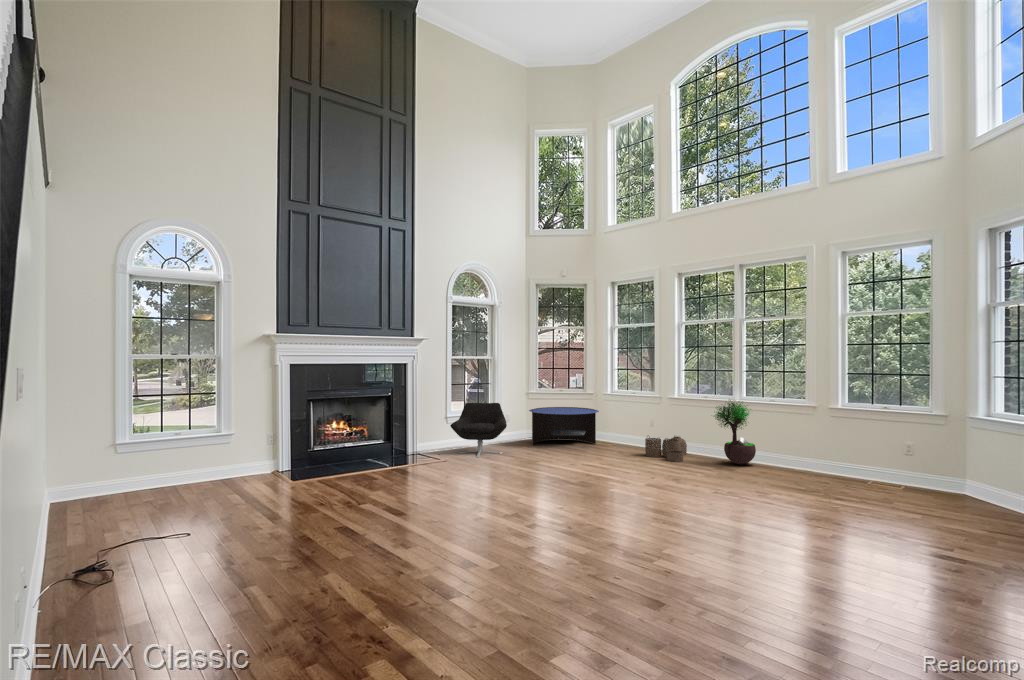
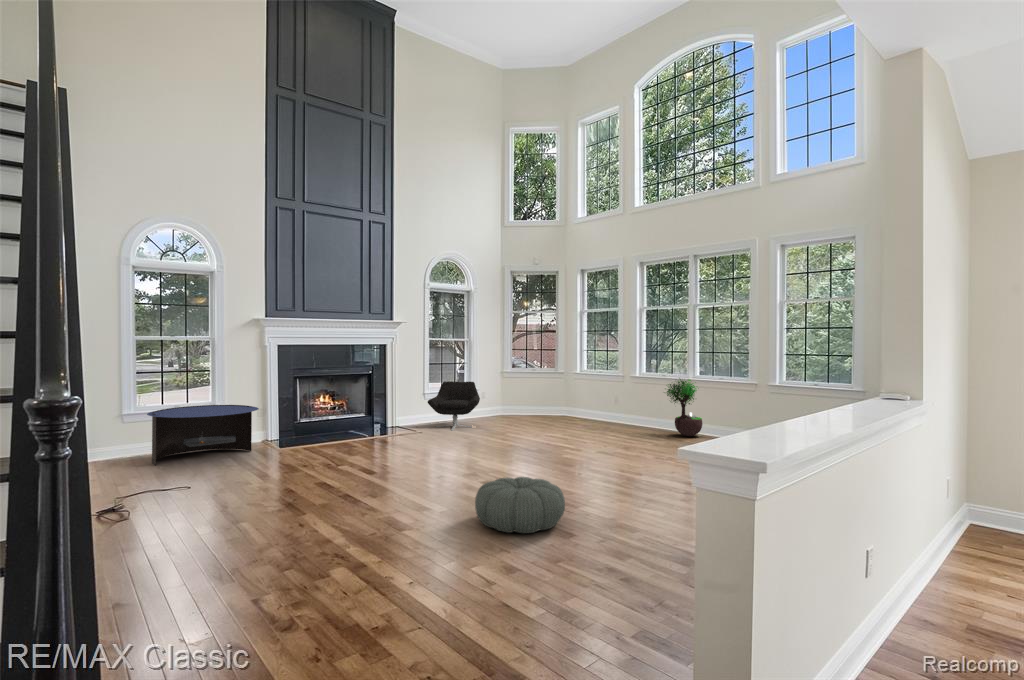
coffee table: present [529,407,599,445] -> present [147,405,259,466]
woven basket: present [645,435,687,462] -> none [606,411,644,434]
pouf: none [533,527,644,603] -> present [475,477,565,533]

